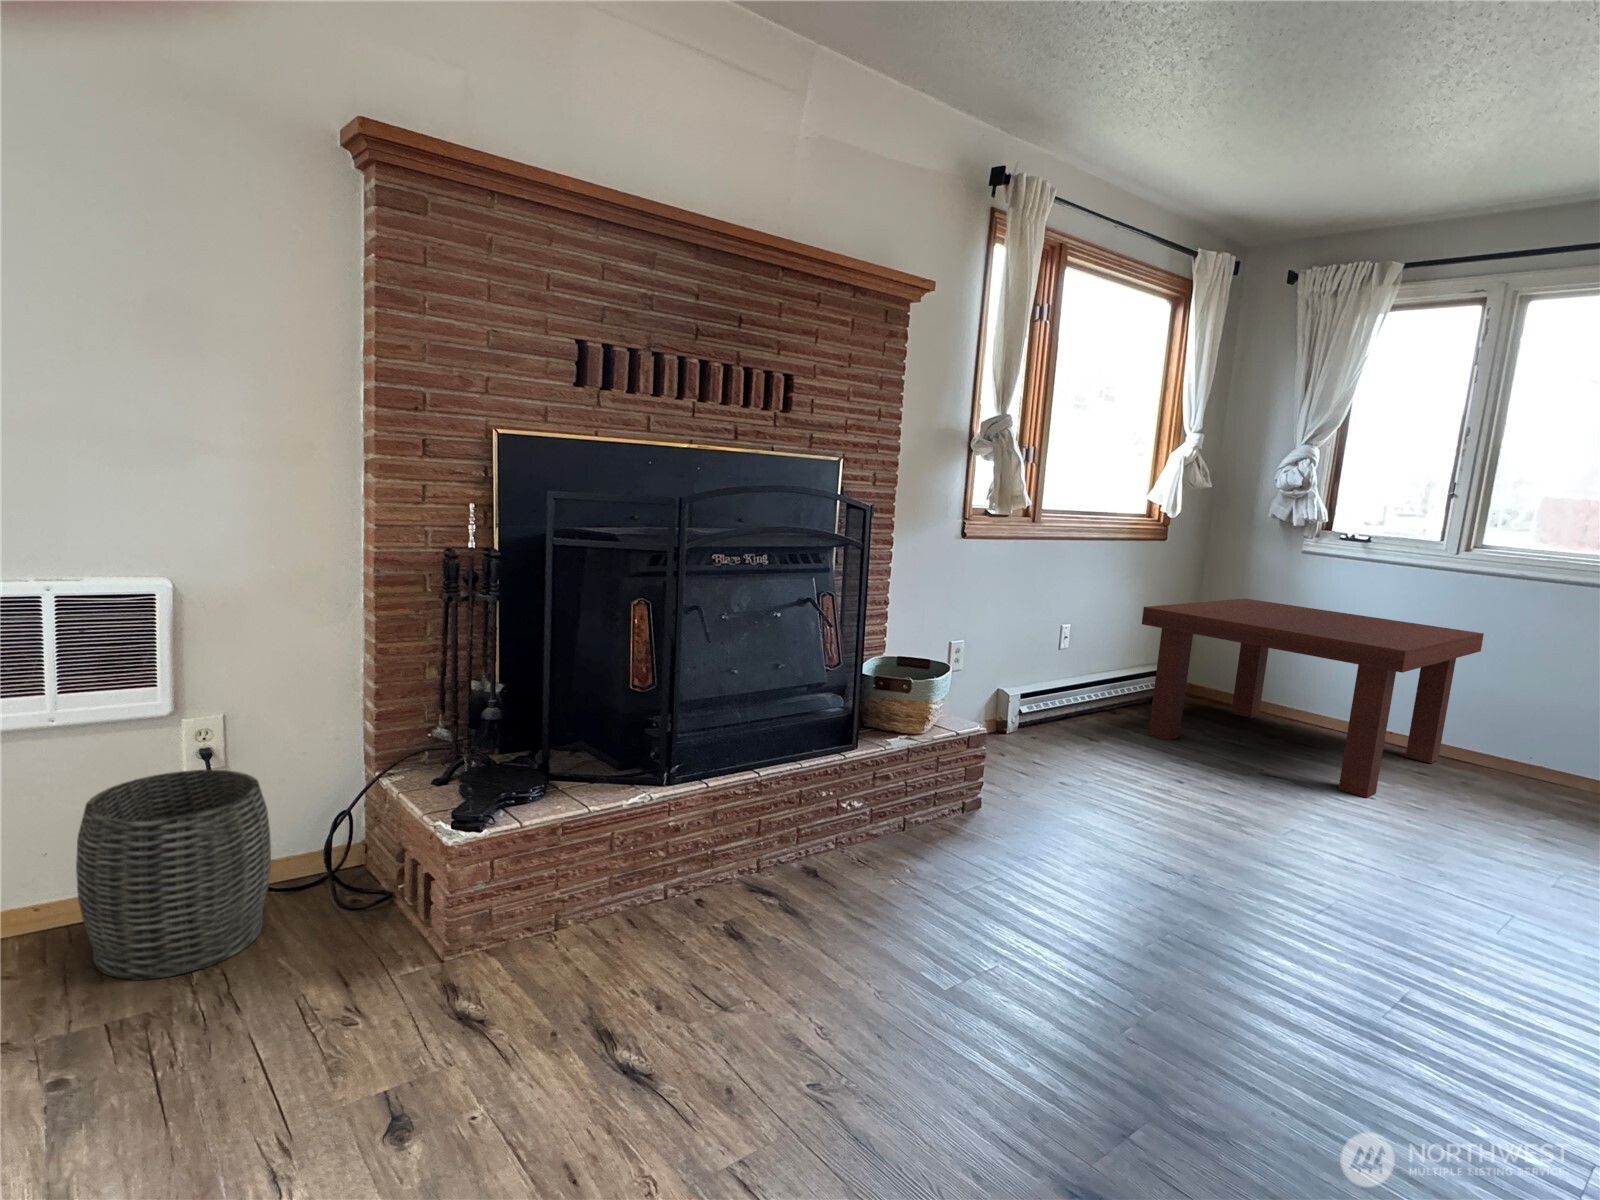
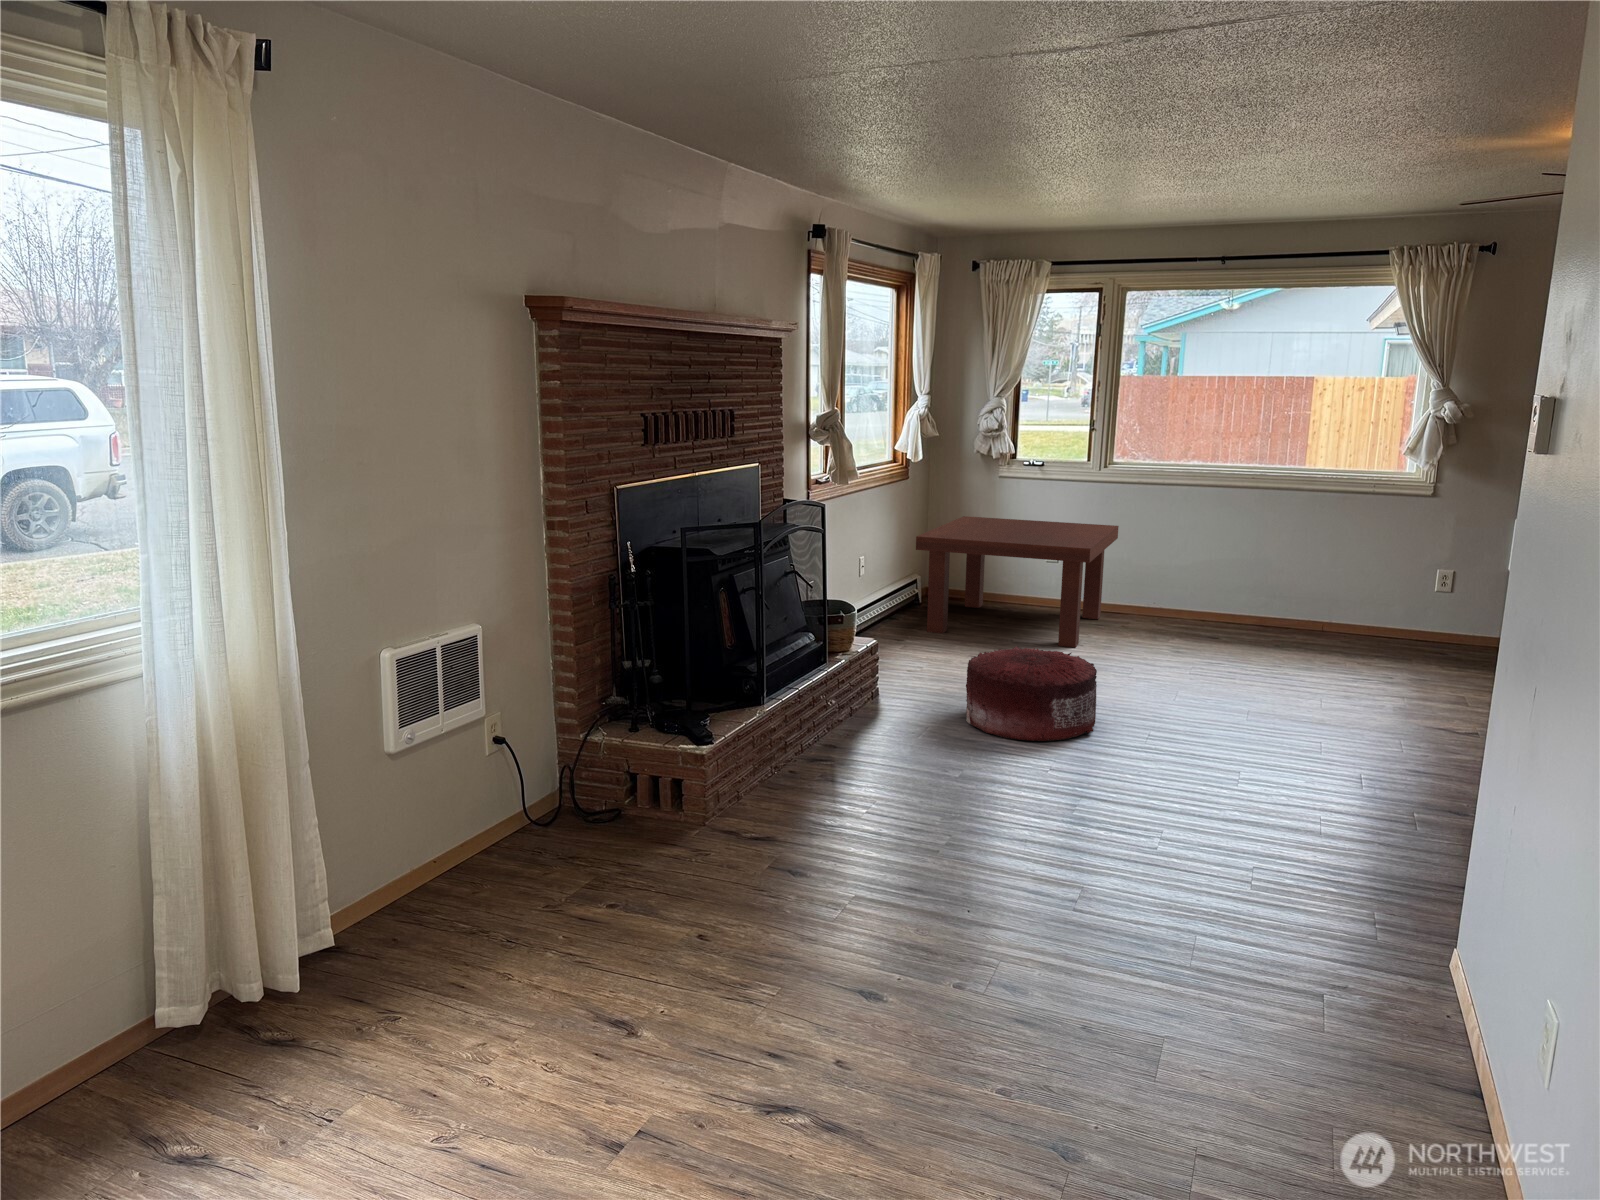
woven basket: present [76,770,271,979] -> none [489,744,592,872]
pouf: none [1078,774,1330,967] -> present [966,646,1097,741]

